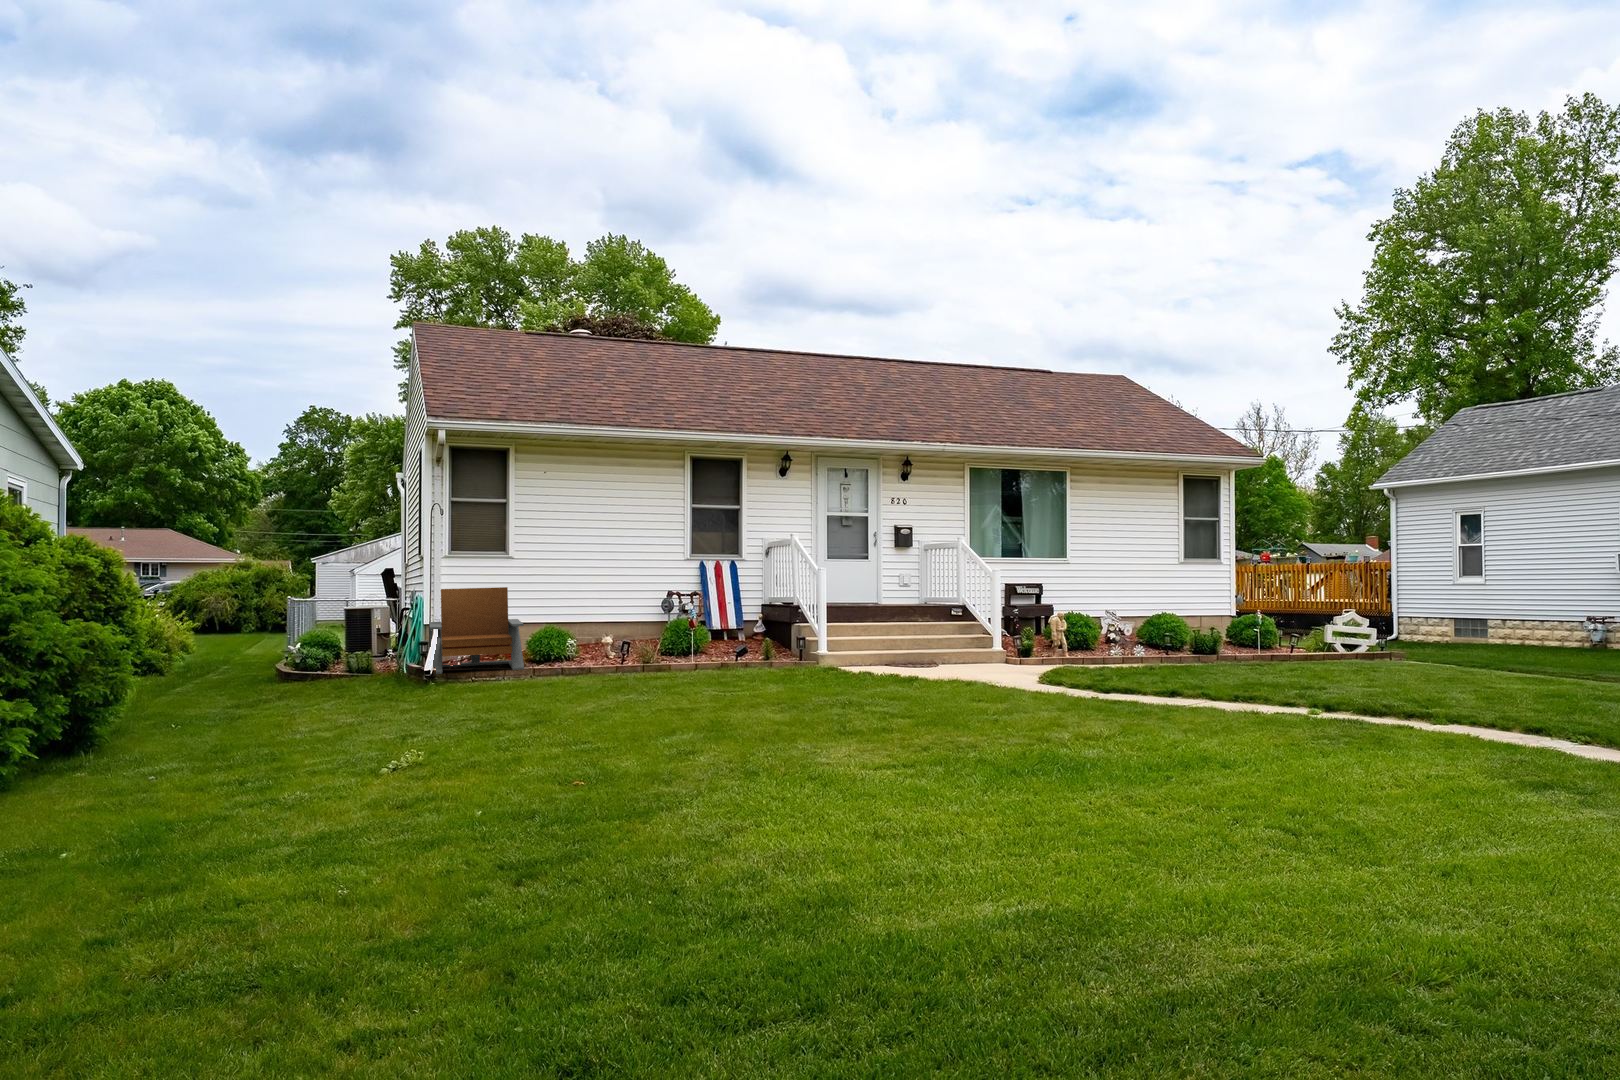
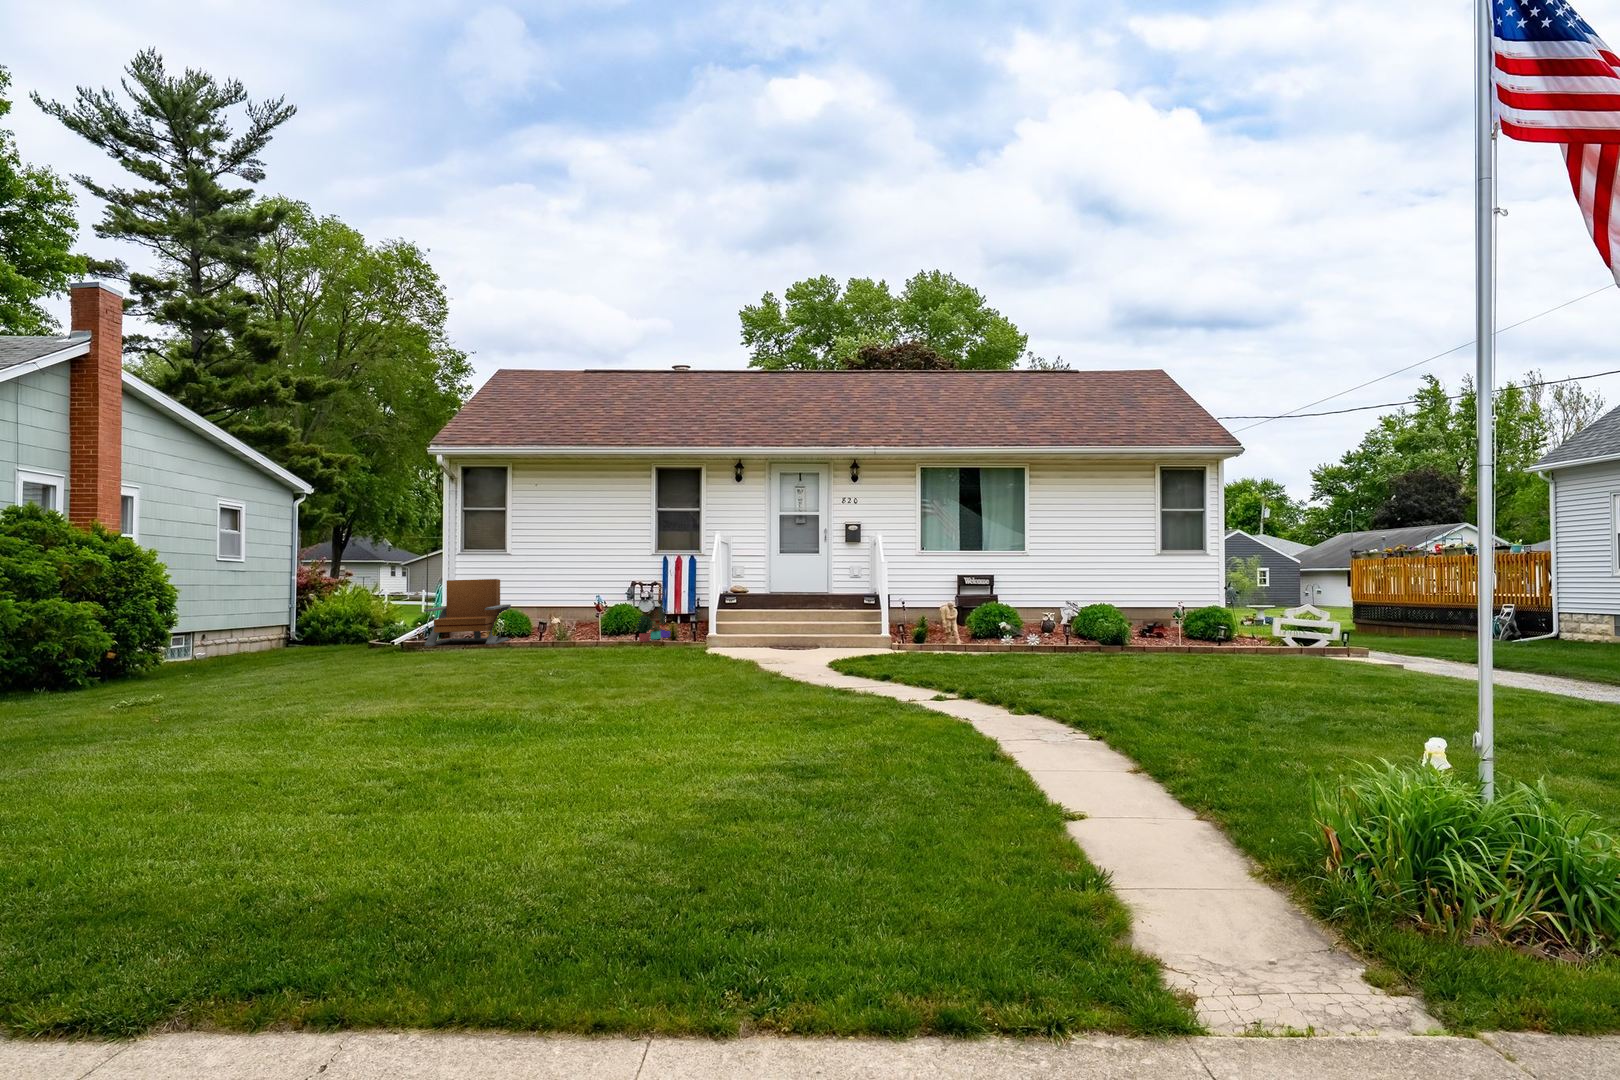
potted plant: none [705,604,731,662] -> present [636,597,671,642]

